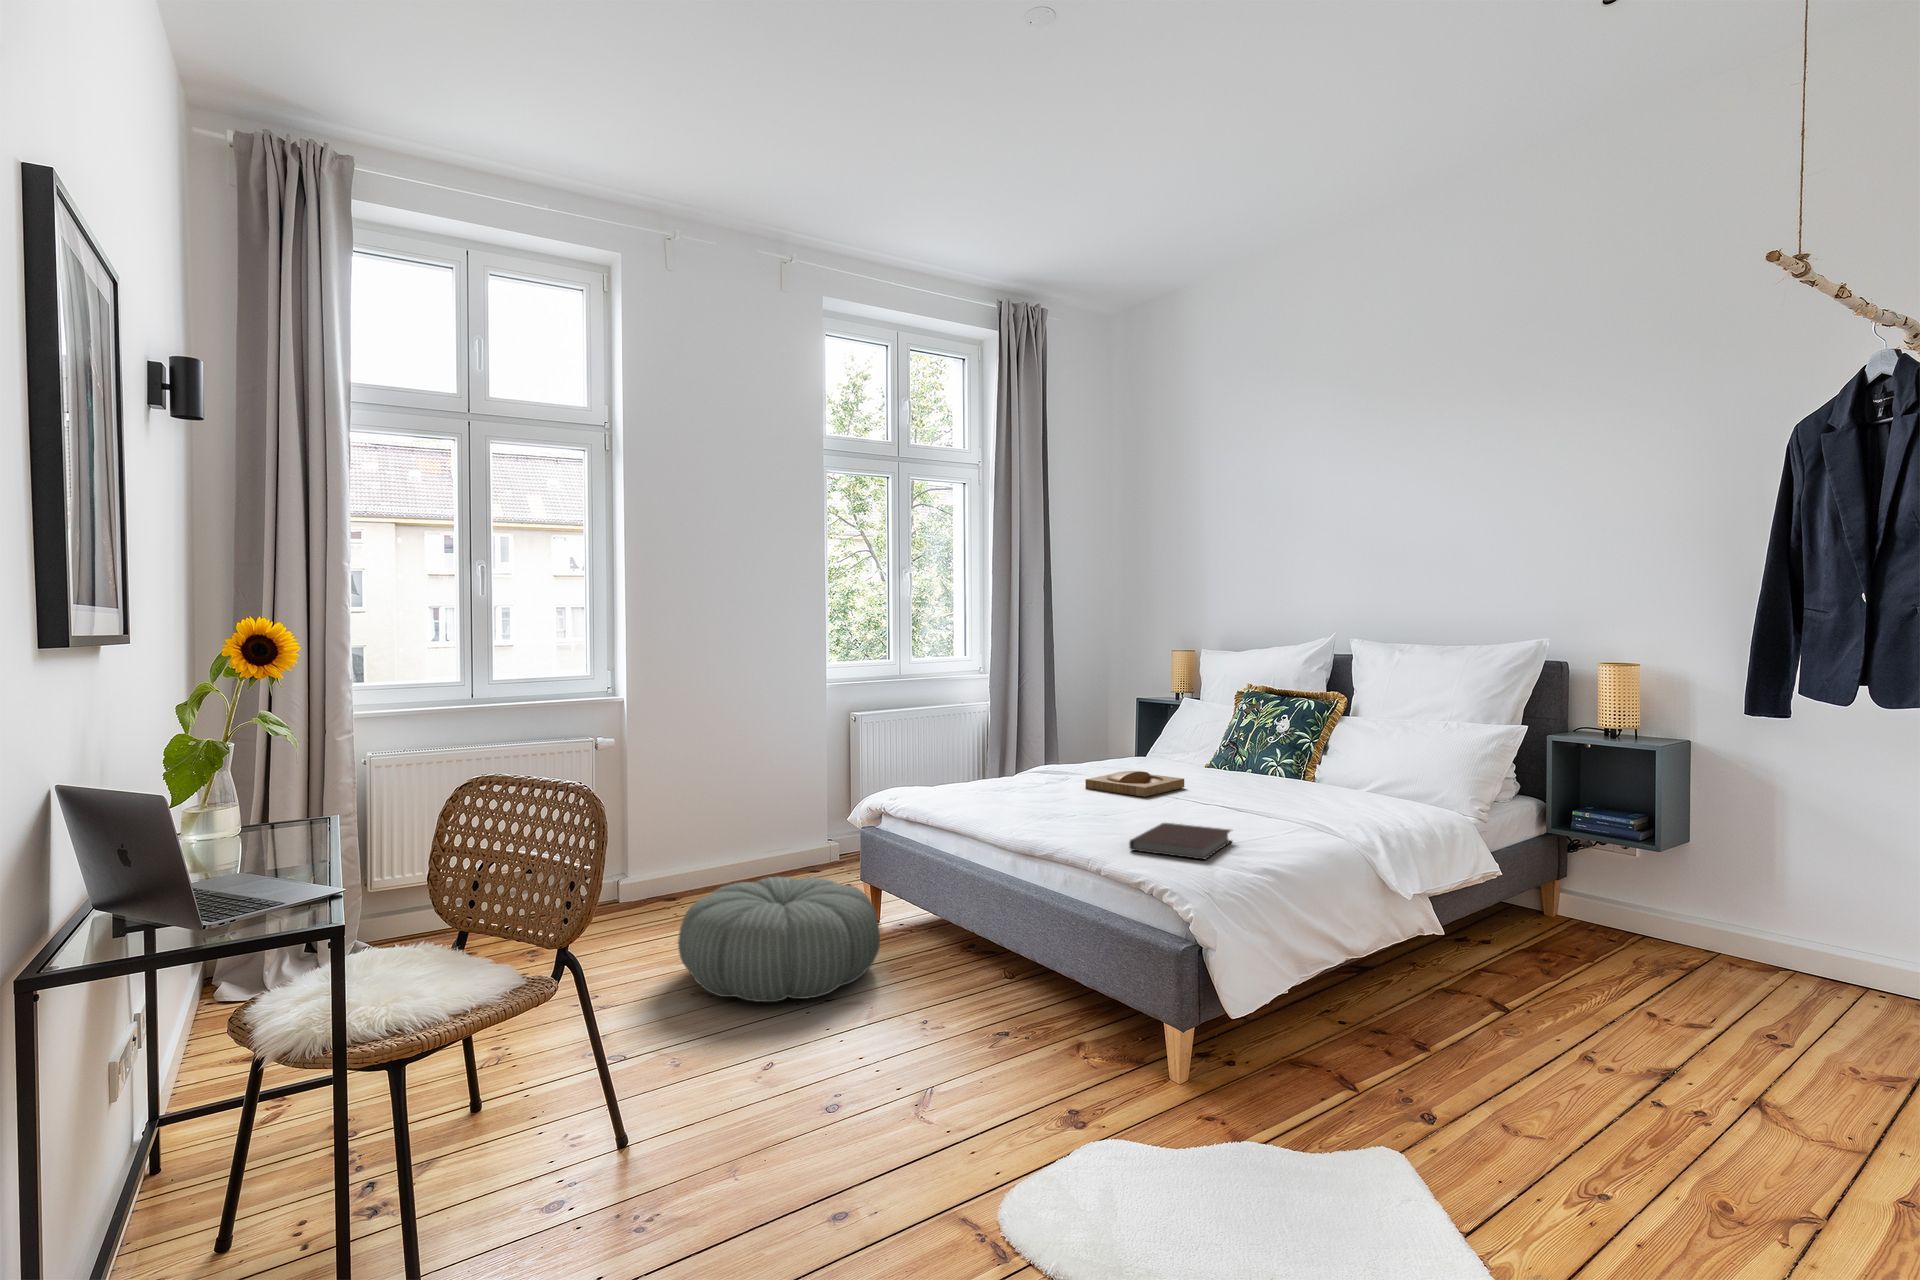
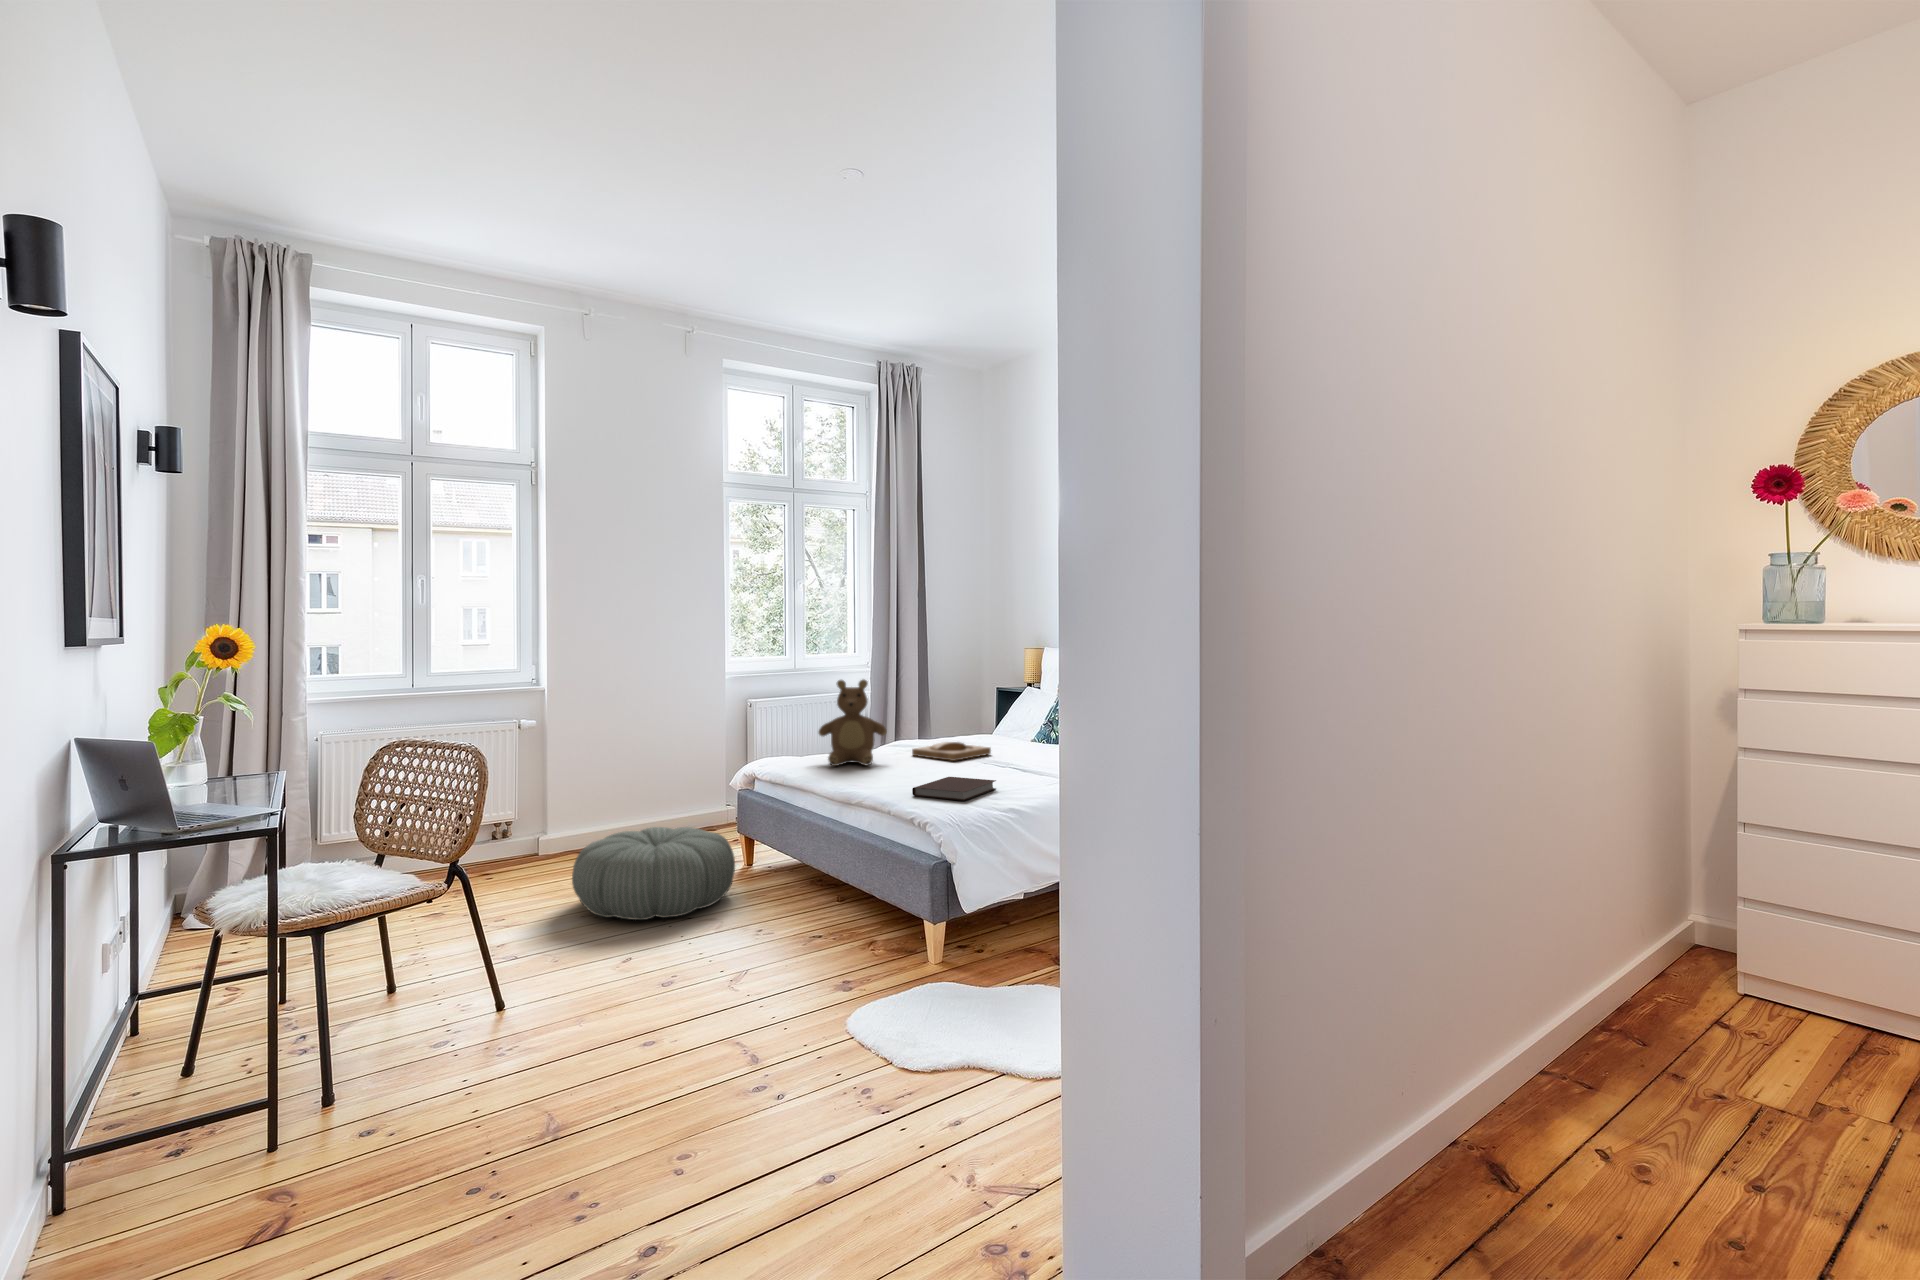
teddy bear: none [973,692,1060,803] -> present [819,679,887,766]

